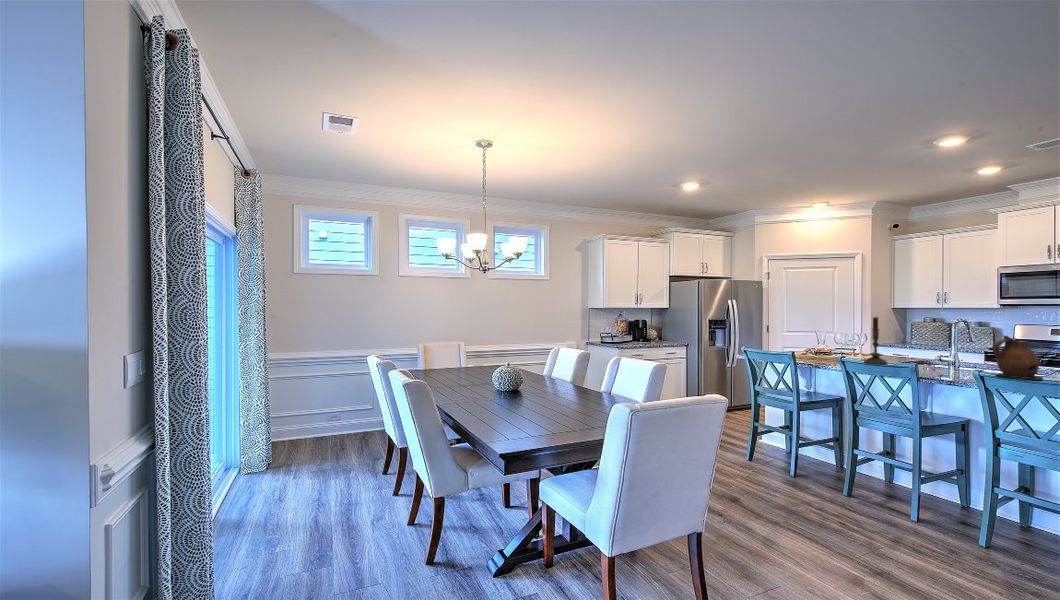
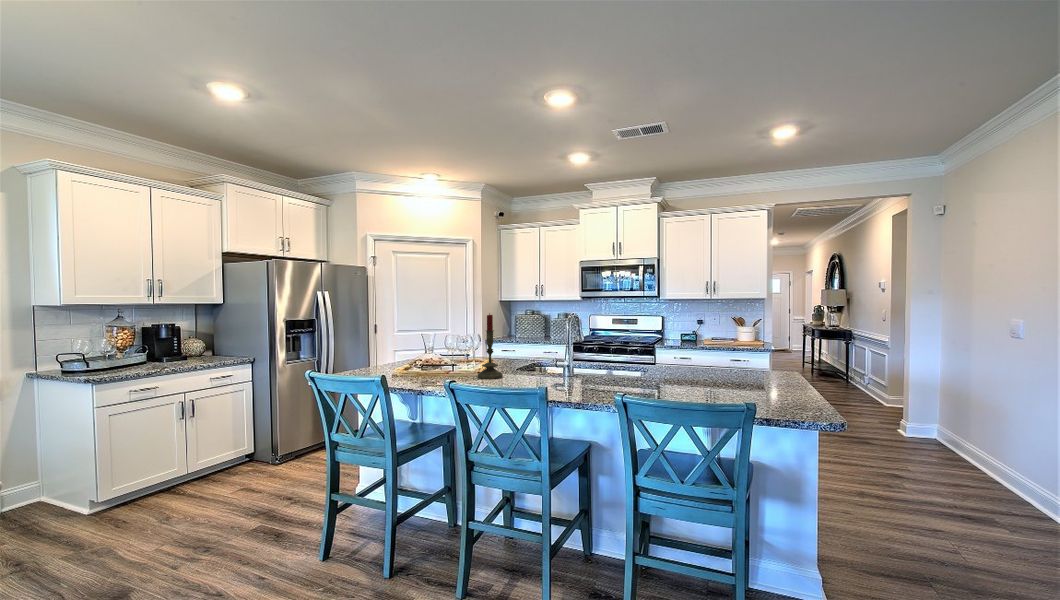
ceramic pitcher: present [994,336,1043,380] -> none [605,334,647,387]

